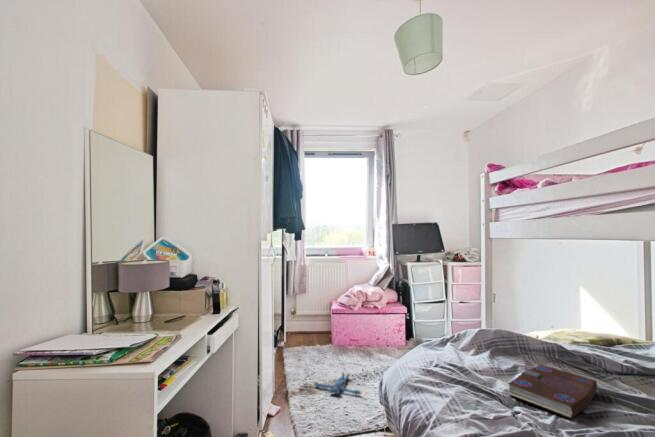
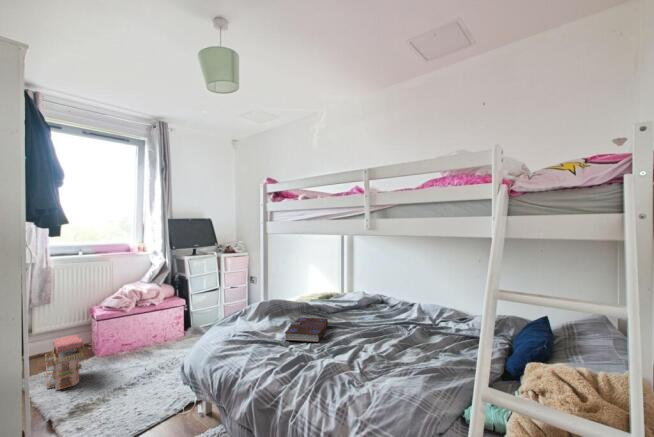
toy house: none [292,322,315,366] -> present [45,335,84,390]
plush toy: present [313,373,361,395] -> none [88,376,150,402]

